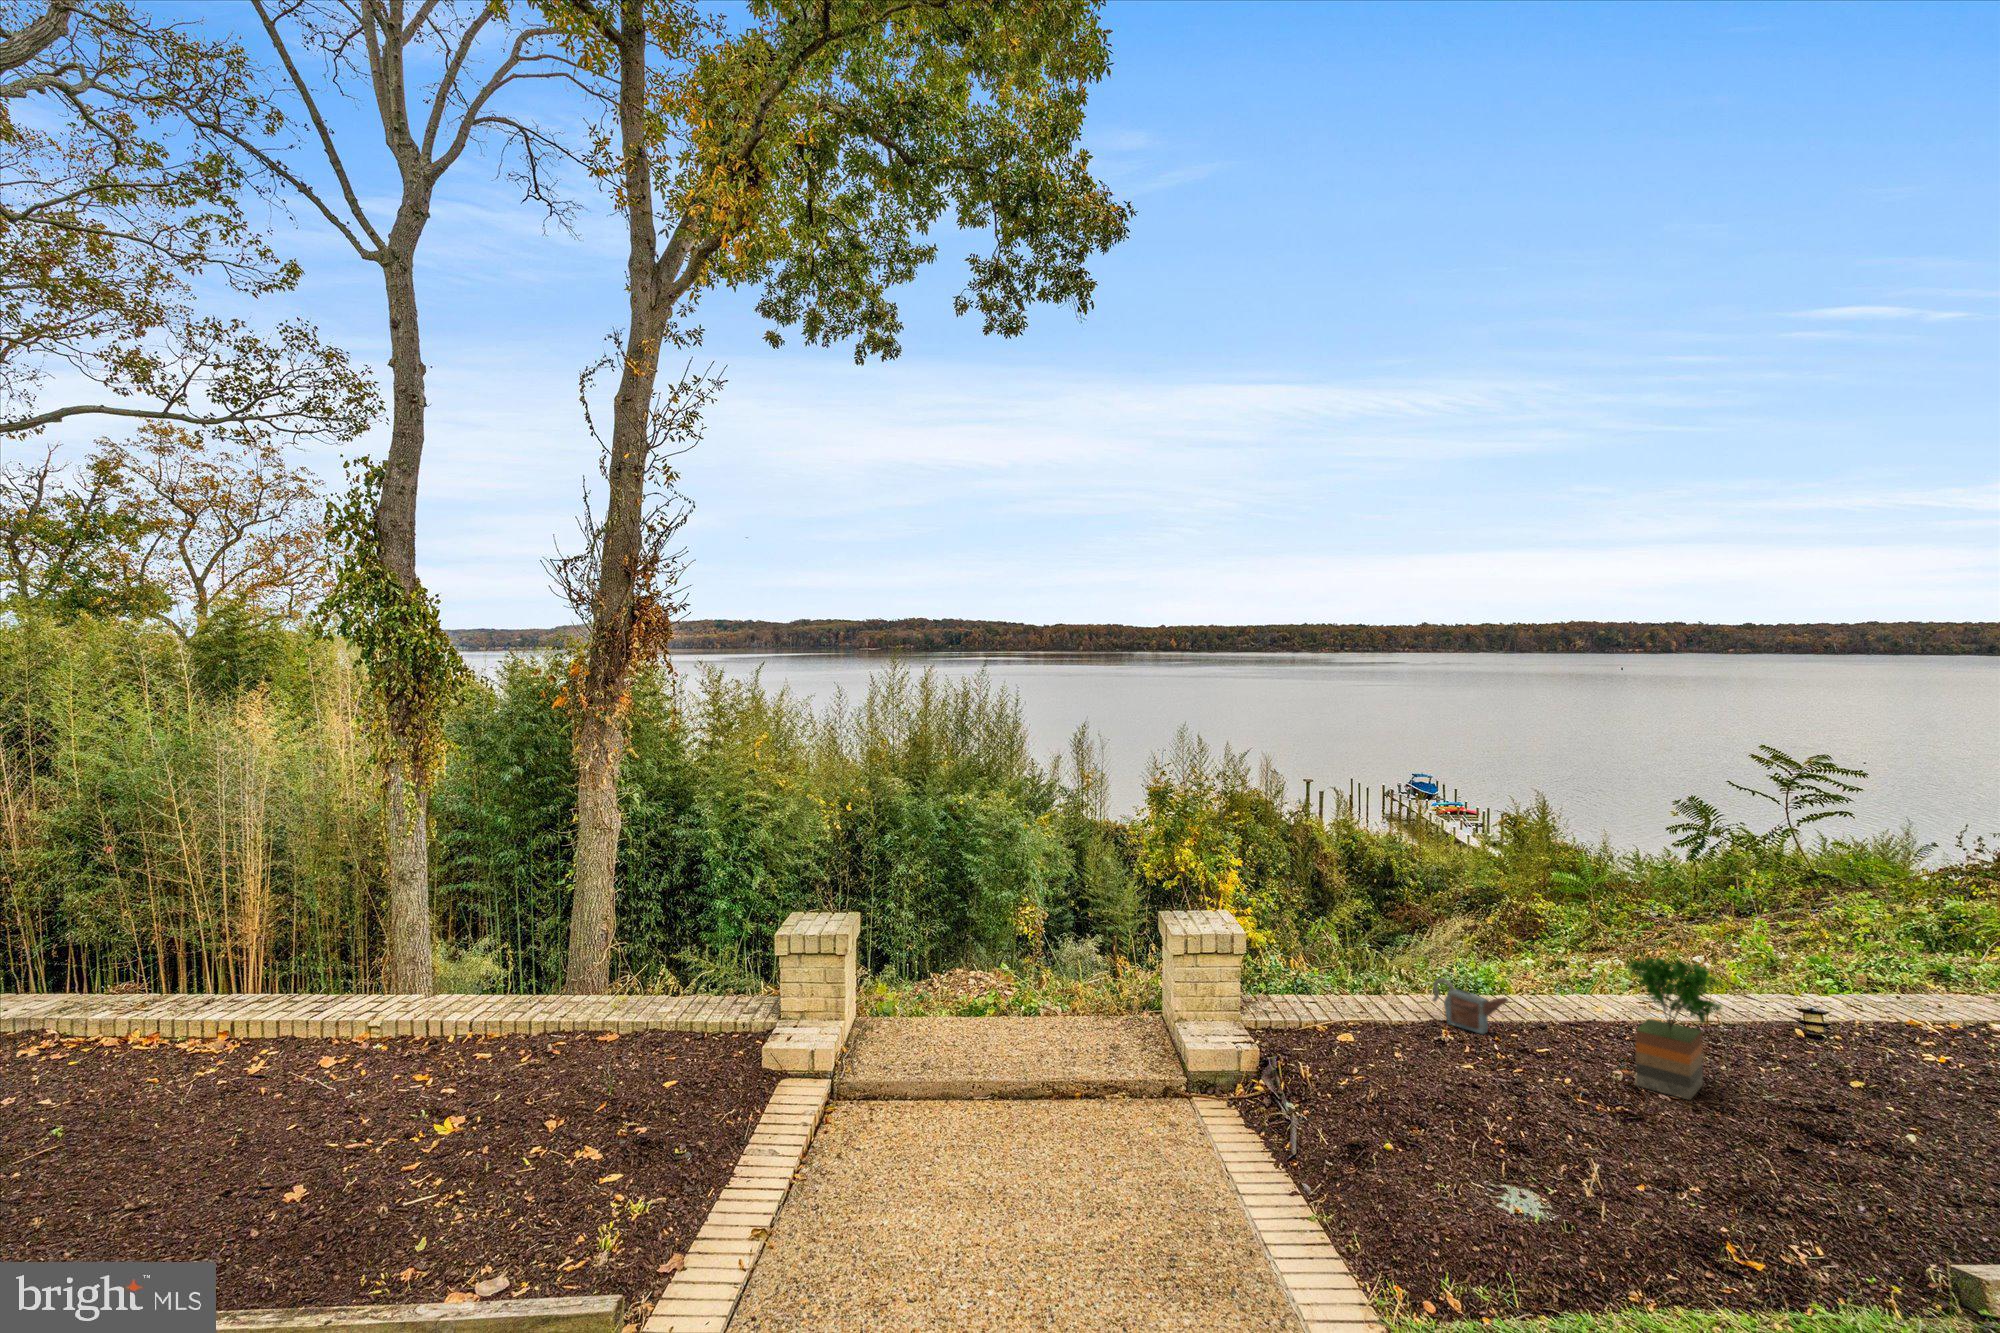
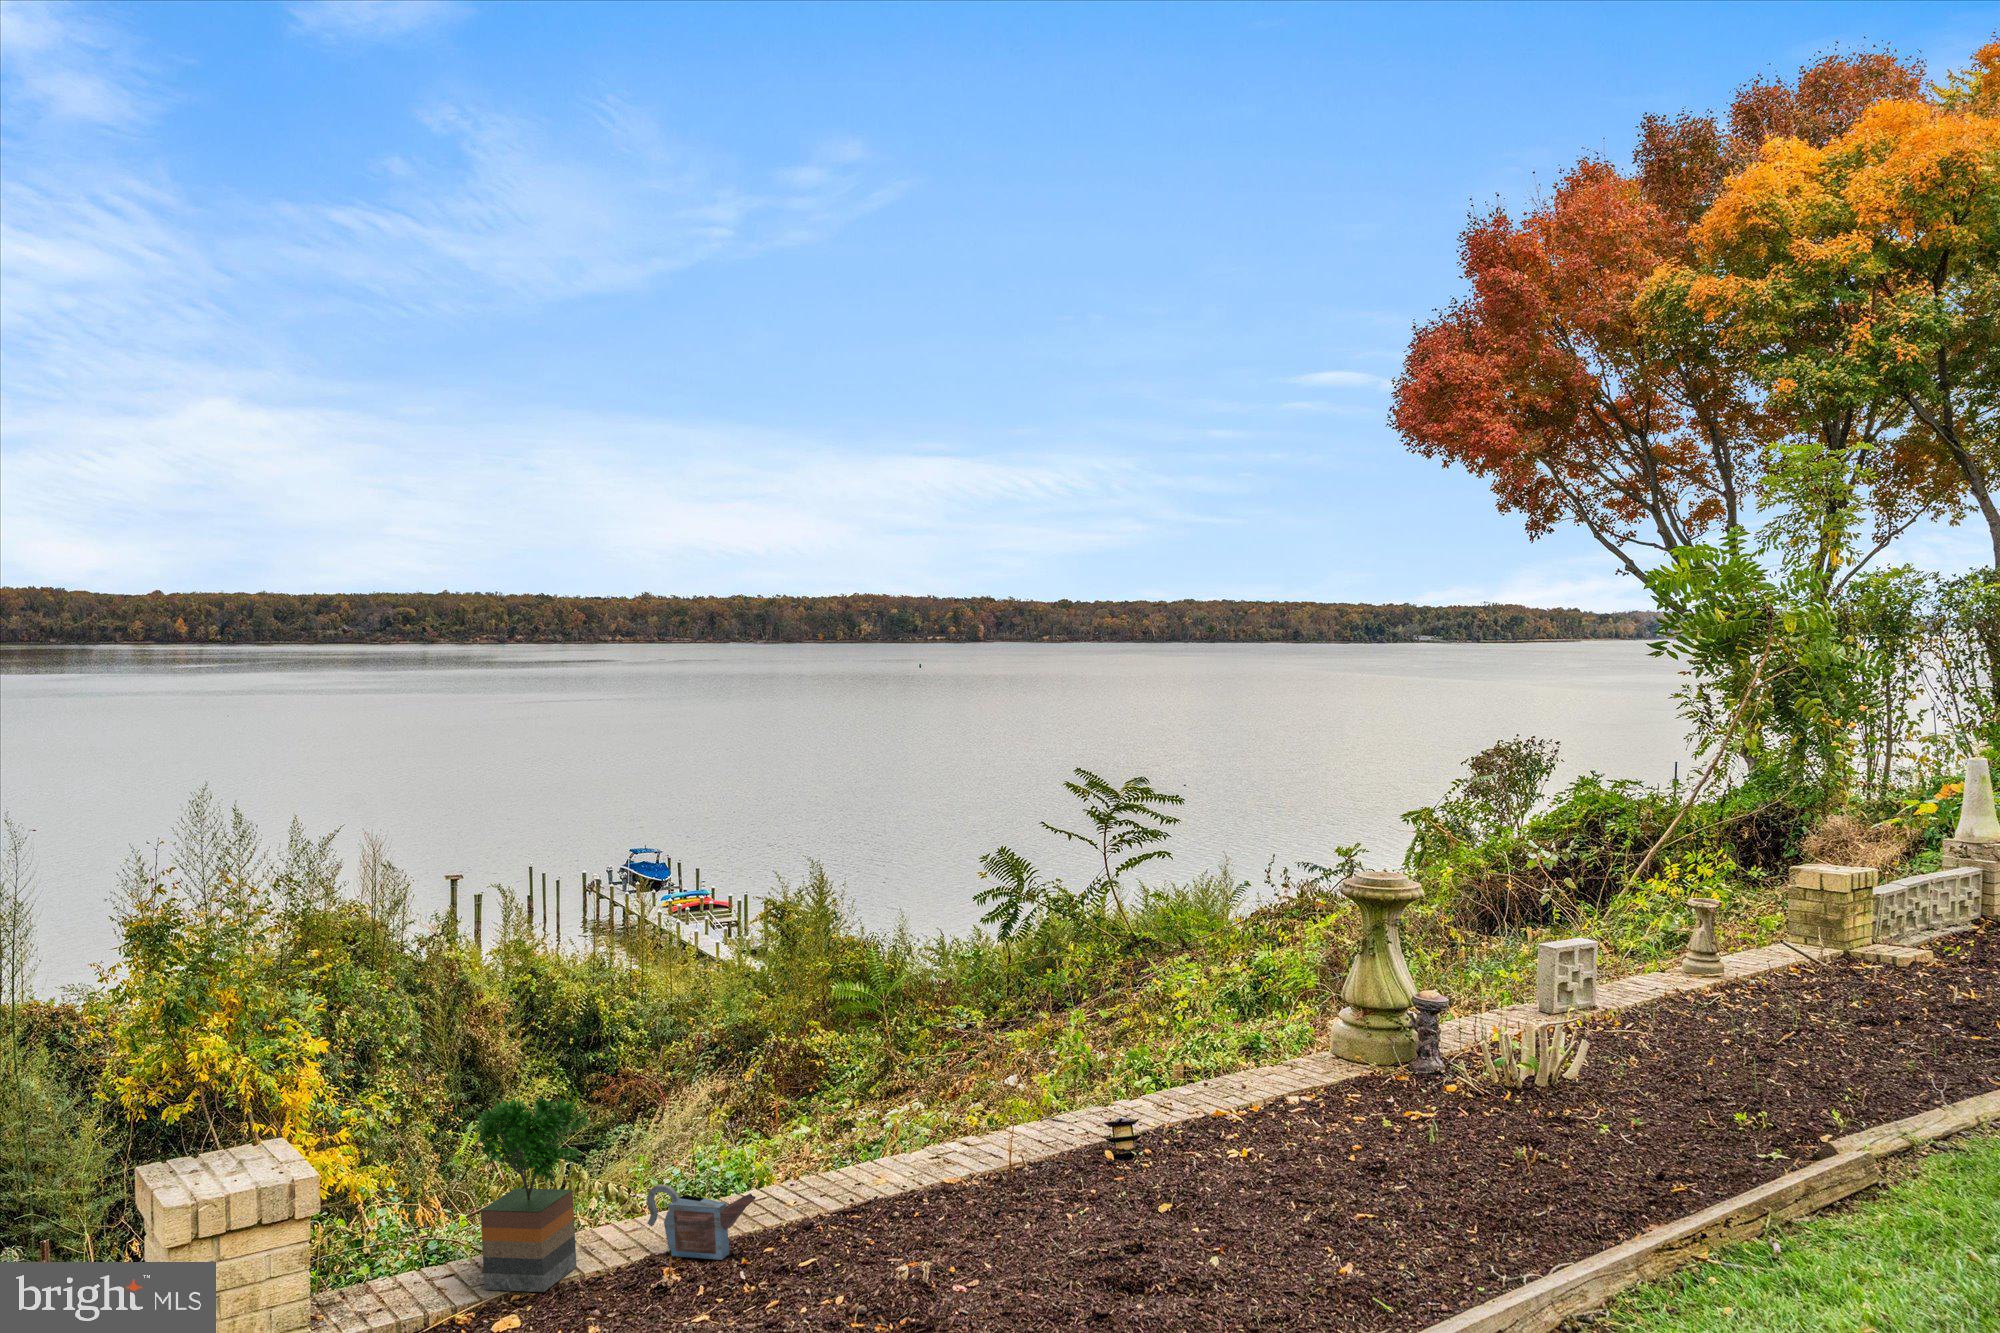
potted tree: present [1628,957,1722,1100] -> present [475,1097,589,1292]

